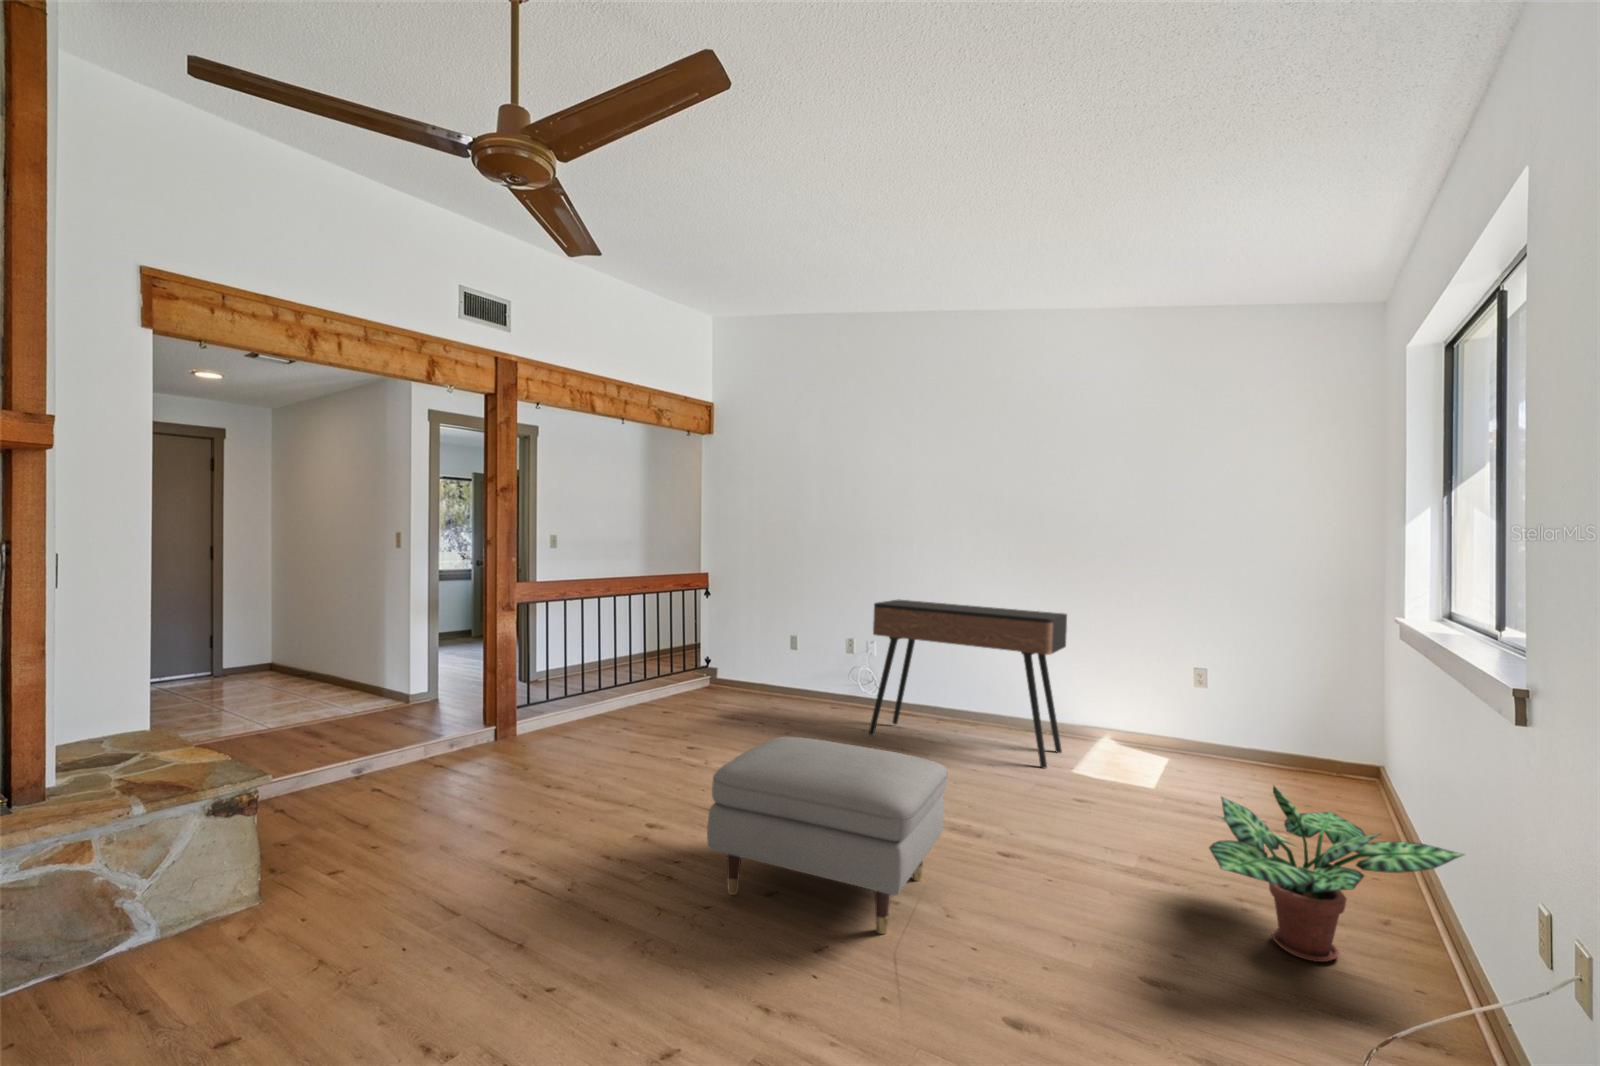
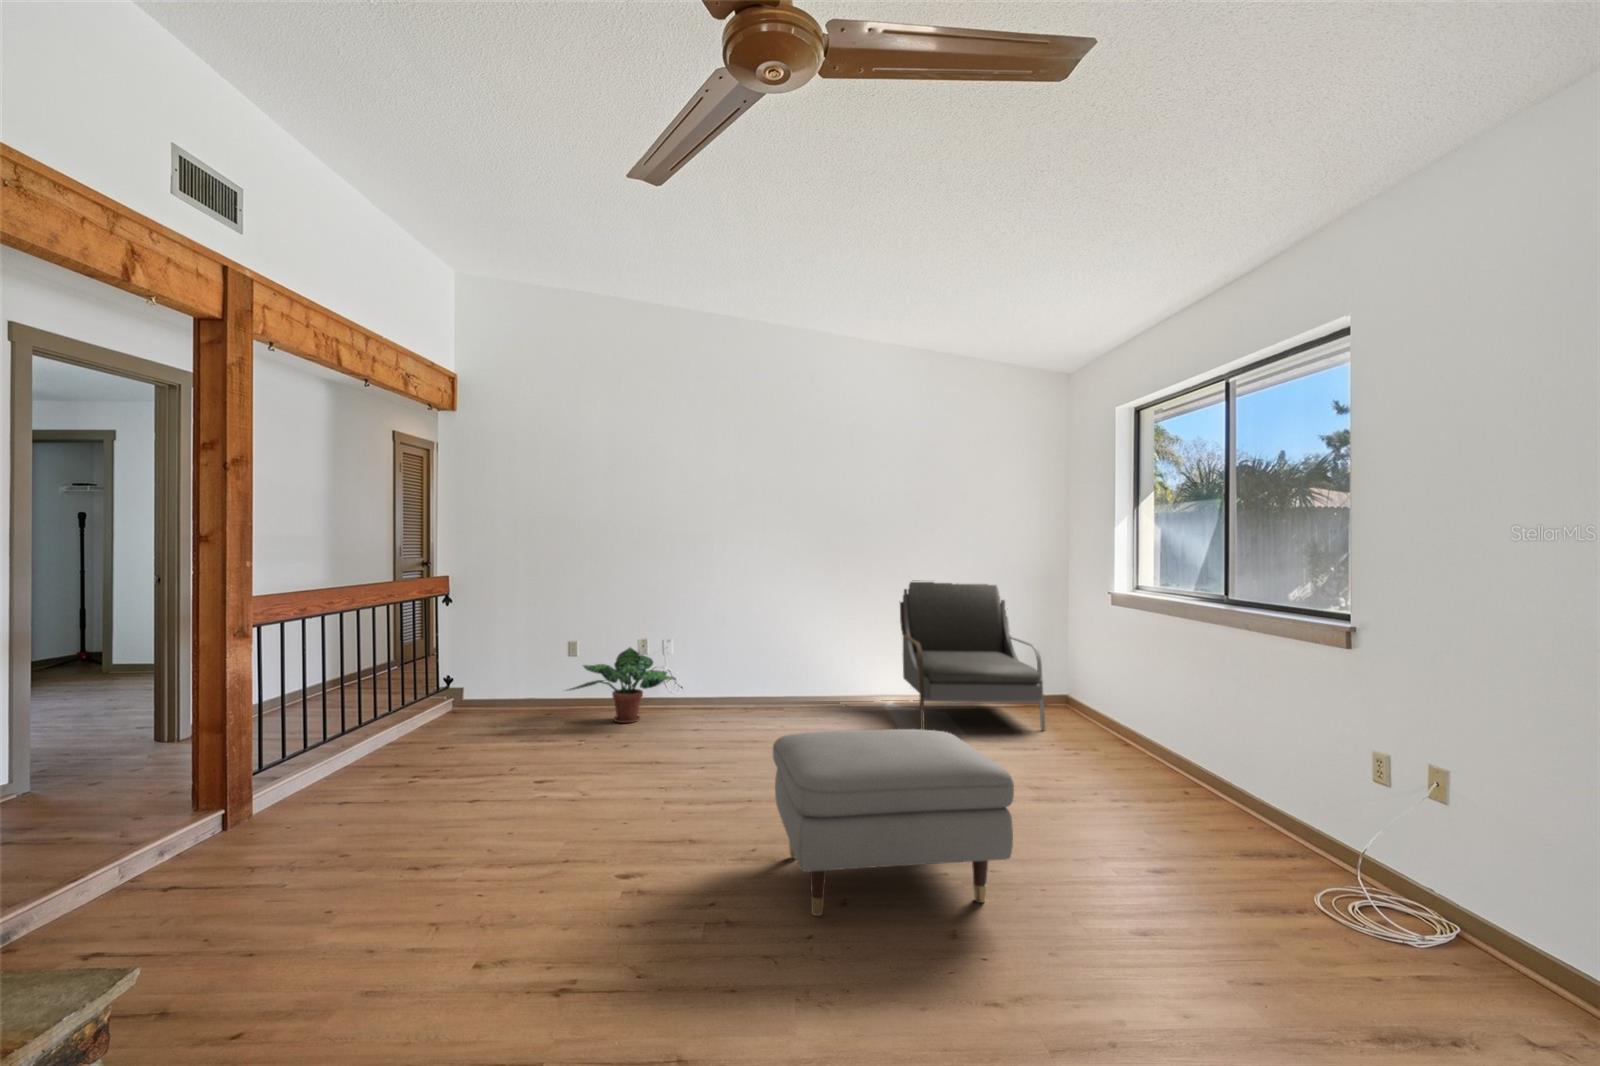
armchair: none [1092,599,1273,810] -> present [900,580,1045,731]
console table: present [869,600,1067,769] -> none [704,592,881,732]
potted plant: present [1209,786,1464,962] -> present [568,648,676,723]

